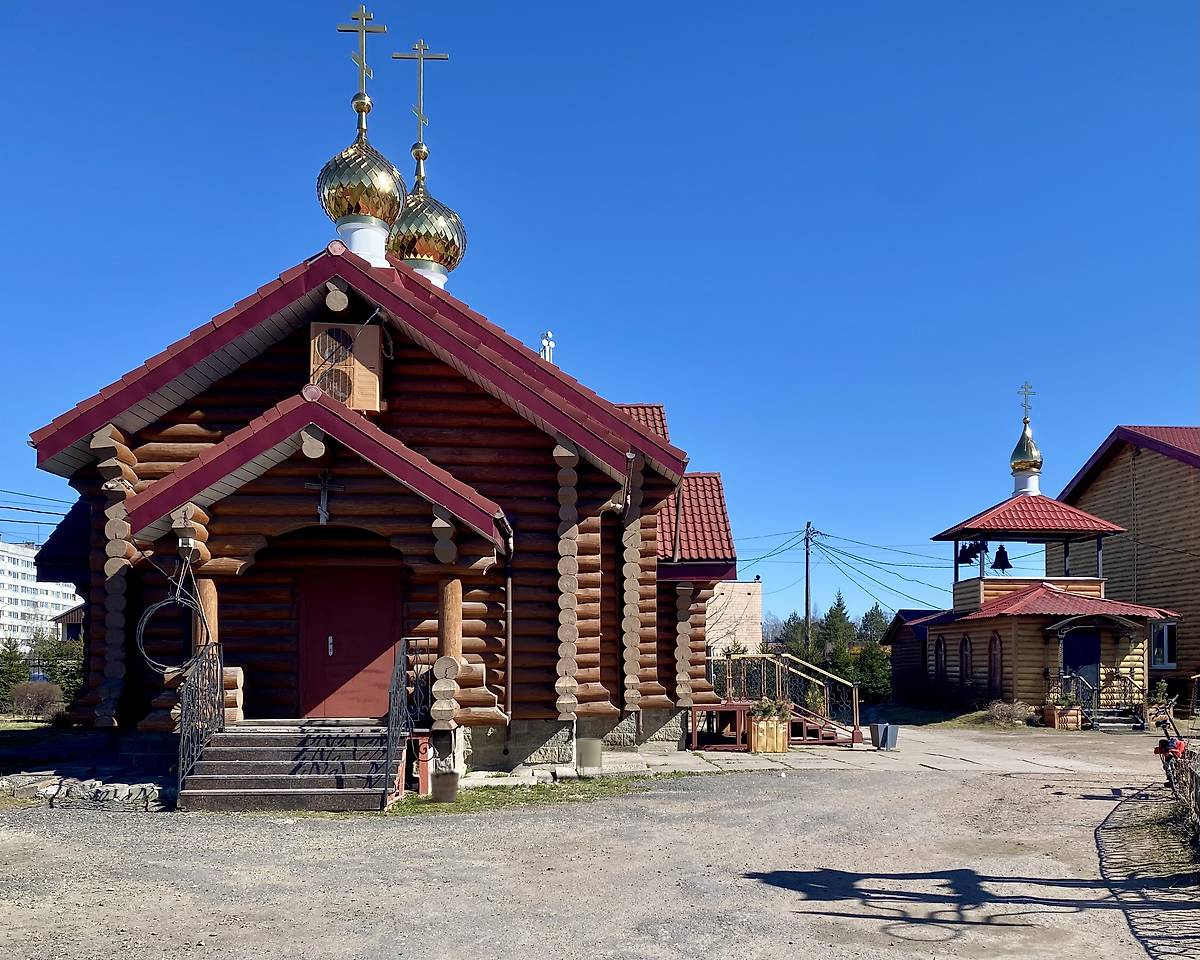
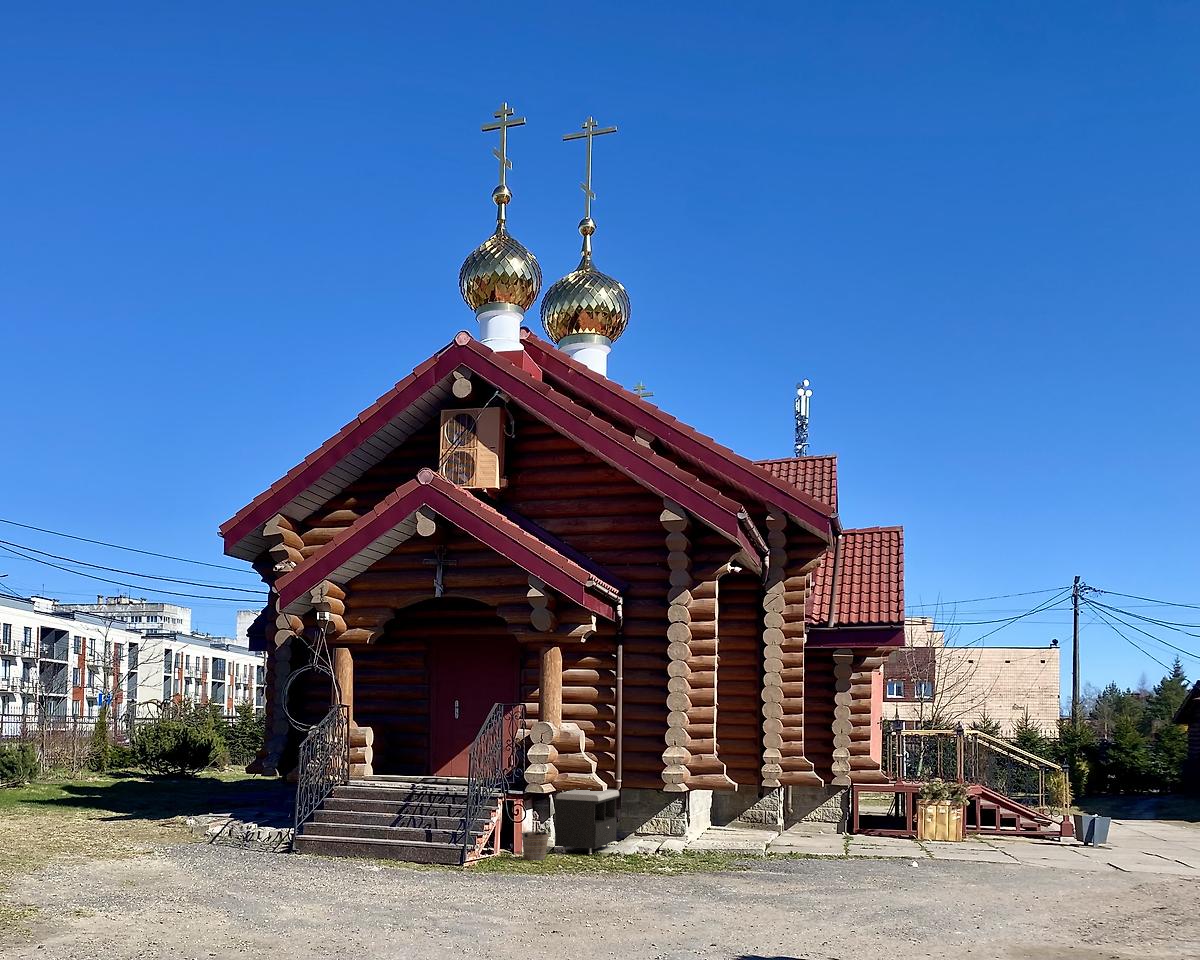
storage bench: none [454,722,509,791] -> present [555,789,619,854]
planter: present [576,738,602,779] -> none [688,810,713,851]

